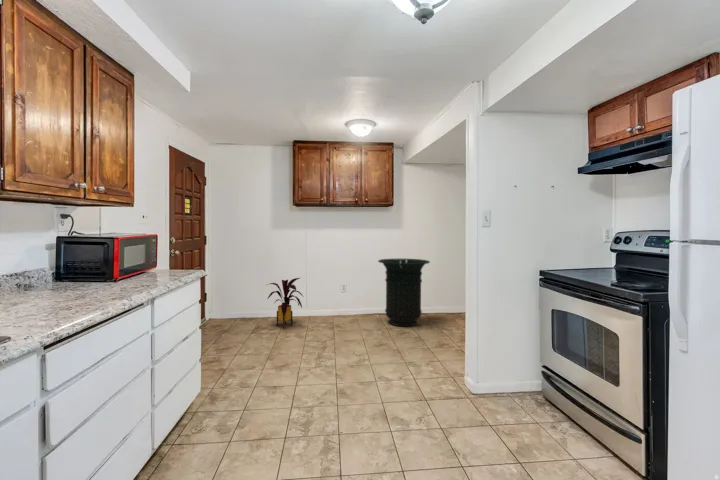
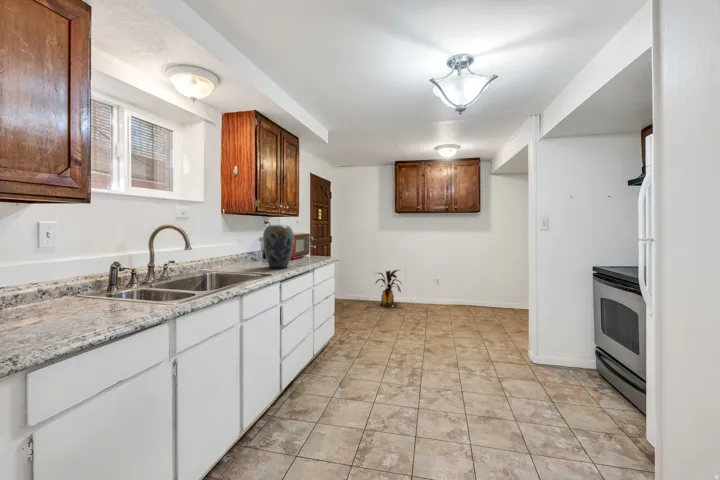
vase: none [31,217,107,301] -> present [263,225,294,268]
trash can: present [378,258,430,326] -> none [465,257,512,315]

